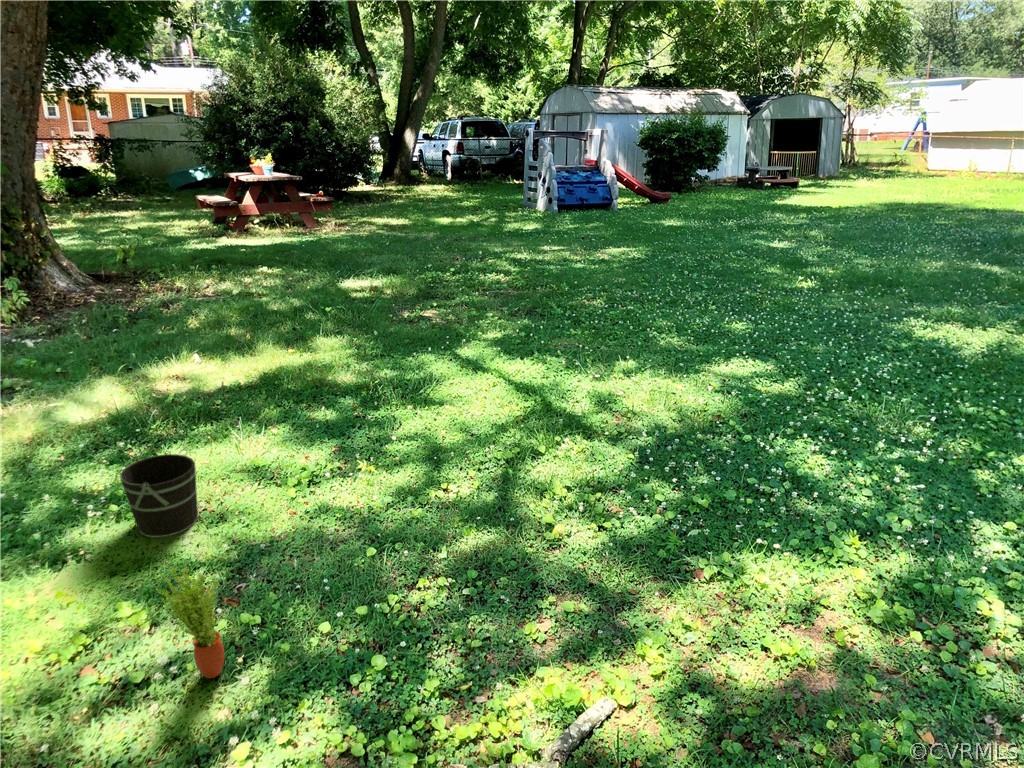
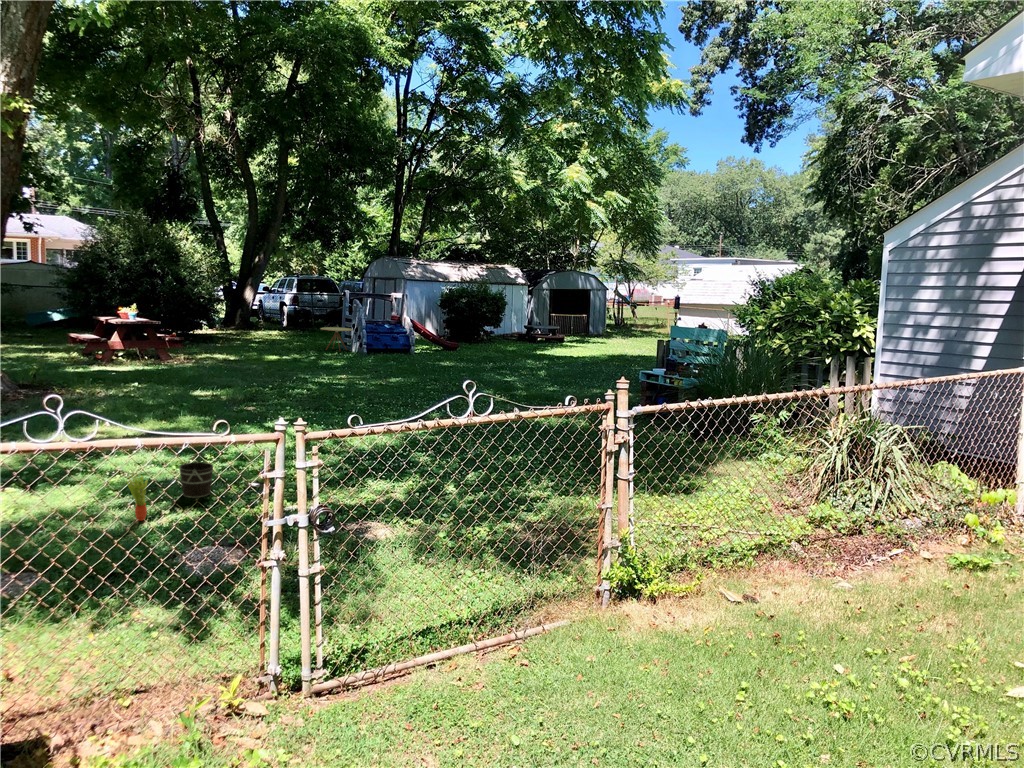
round table: none [500,177,542,210] -> present [321,327,353,350]
bucket: present [119,451,198,537] -> present [179,462,213,498]

